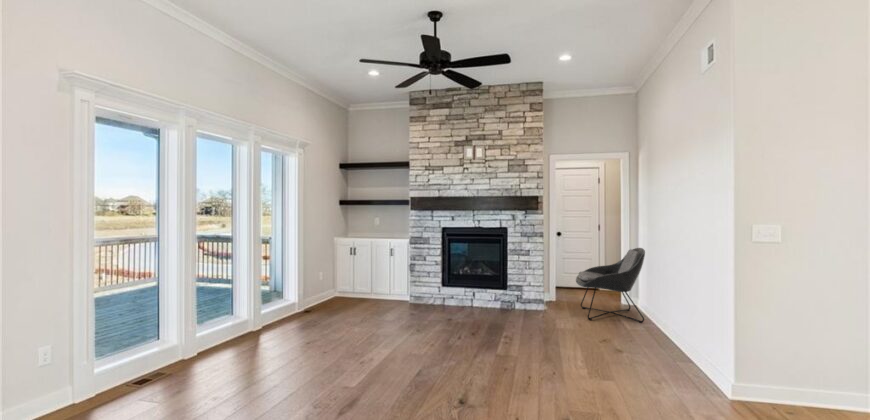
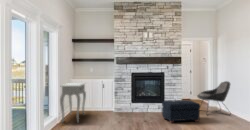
console table: none [285,245,351,323] -> present [60,83,86,122]
ottoman: none [486,287,561,334] -> present [162,100,200,123]

